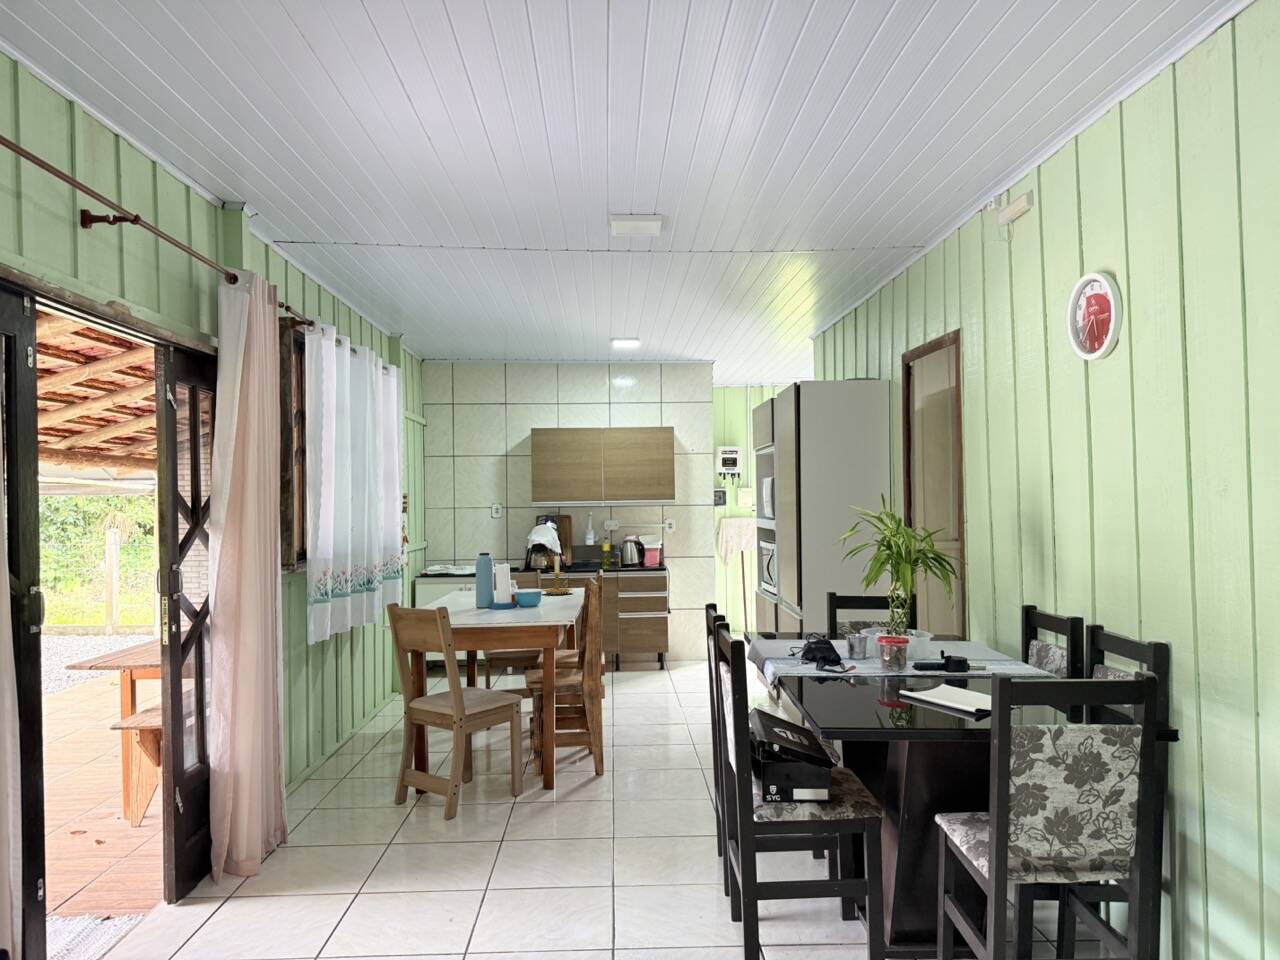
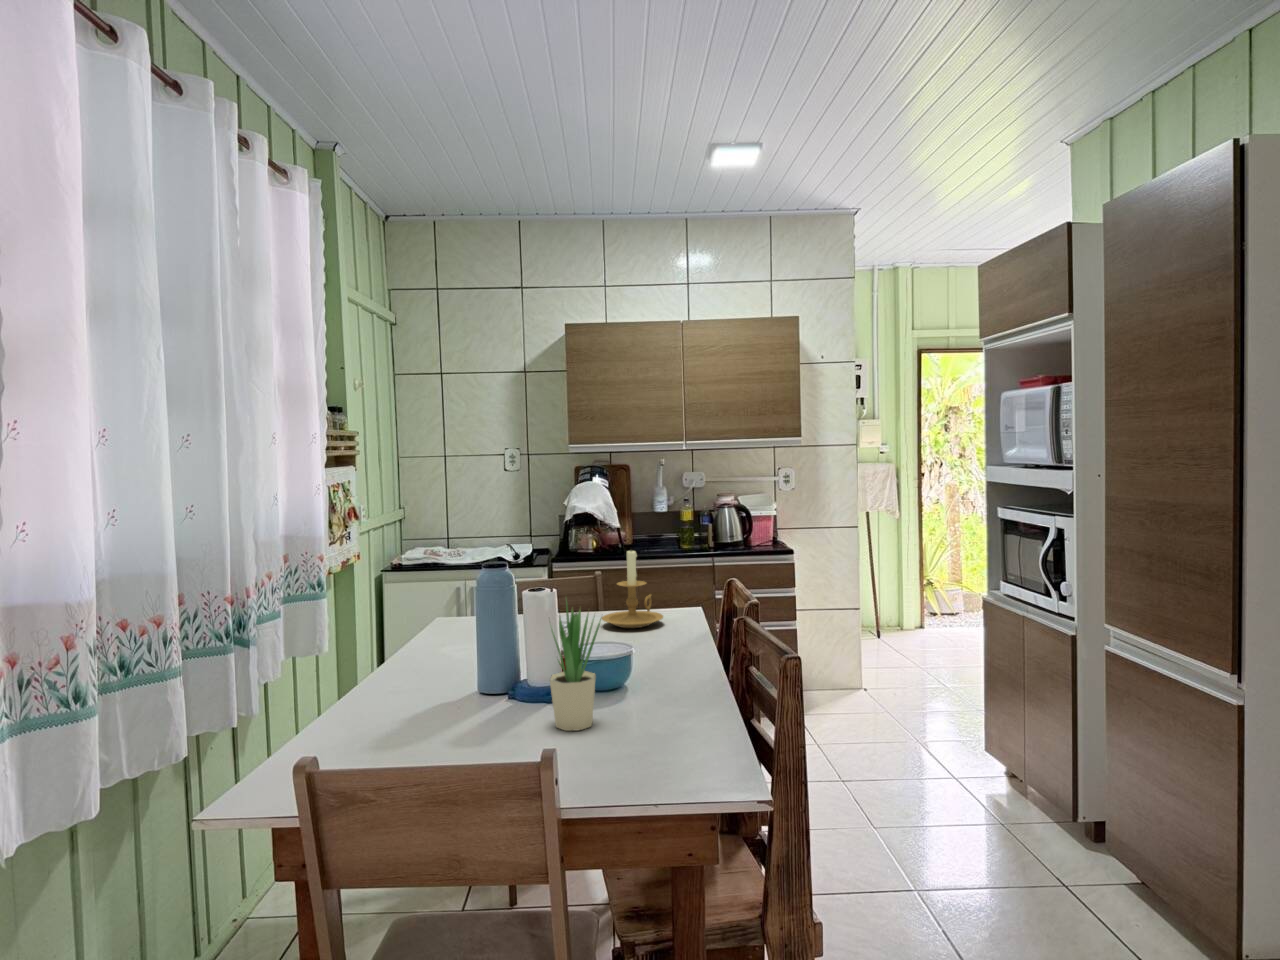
potted plant: none [512,560,534,615] -> present [550,600,601,731]

